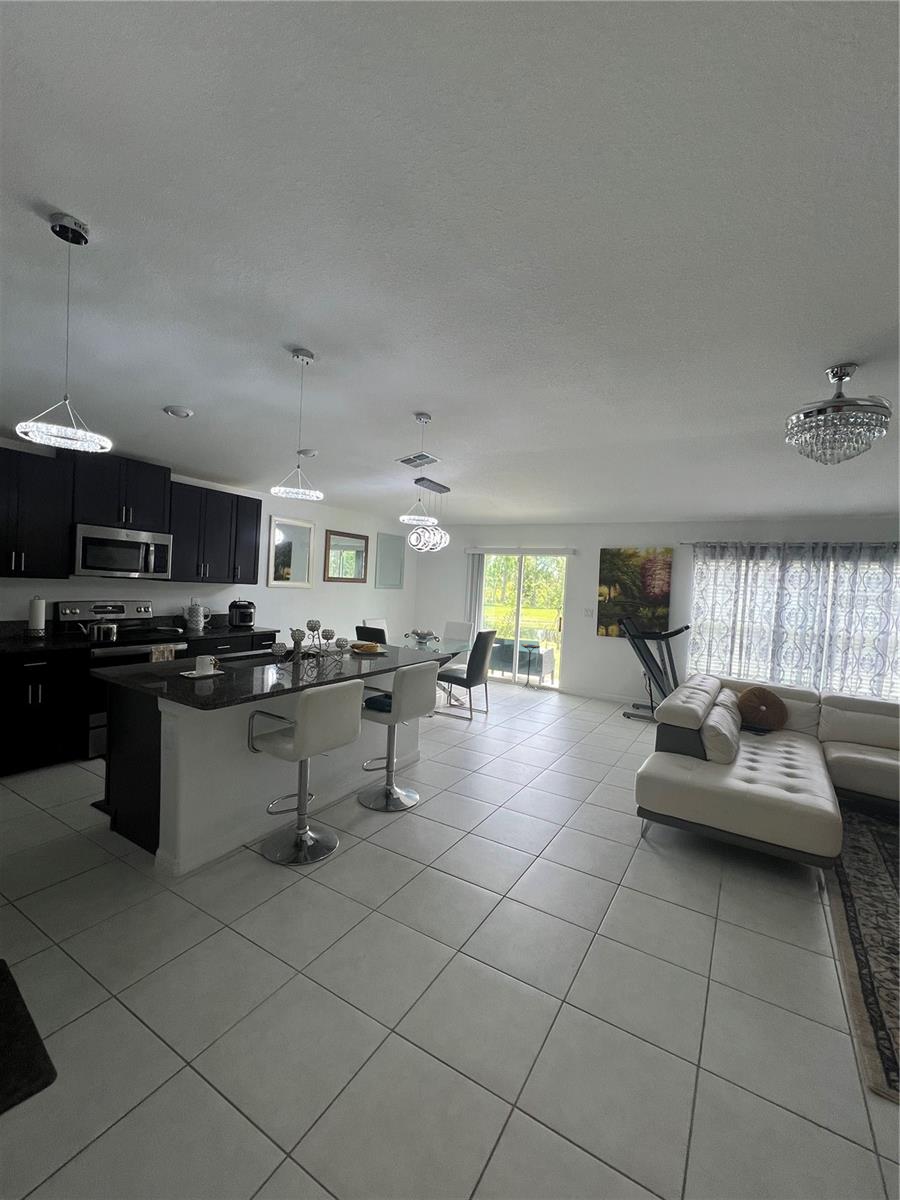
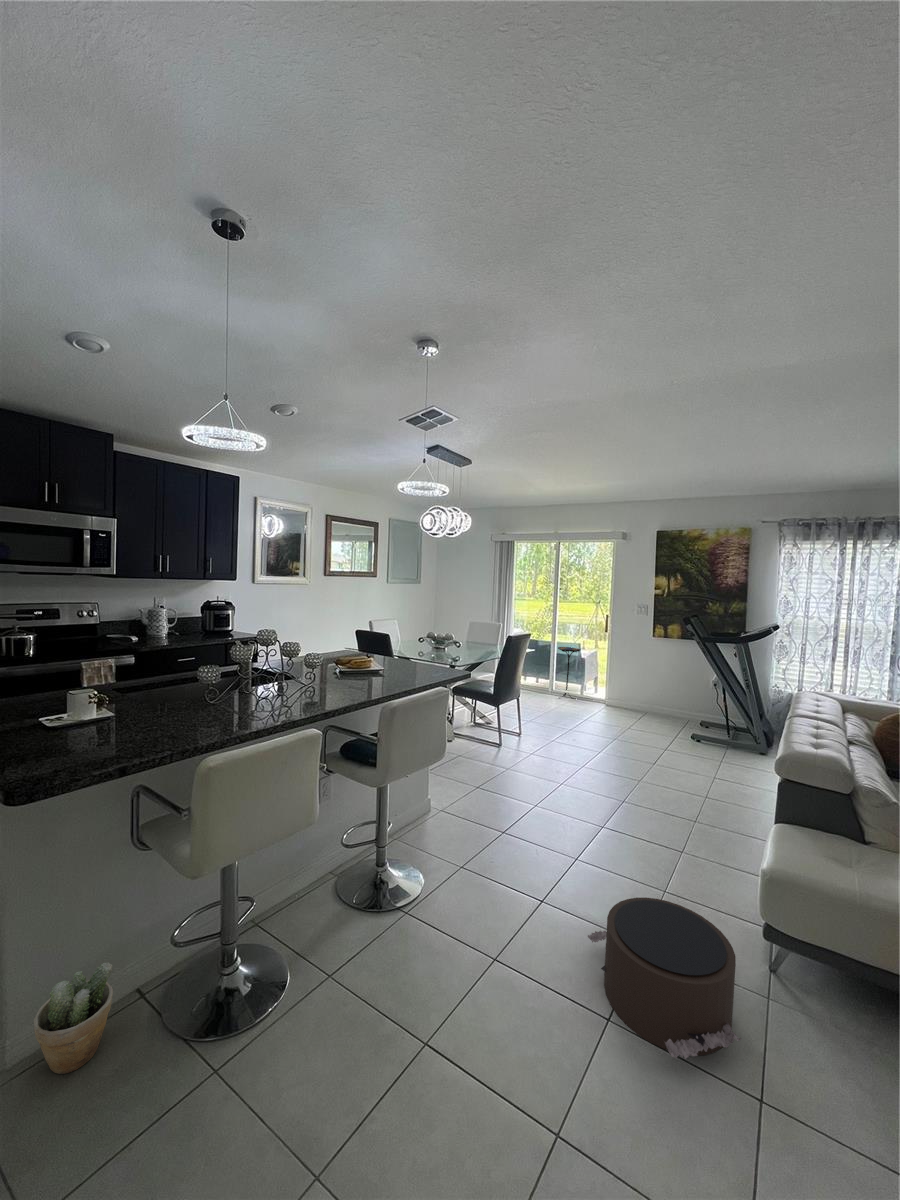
pouf: none [532,790,616,863] -> present [588,897,741,1059]
potted plant: none [214,812,254,871] -> present [34,962,113,1074]

